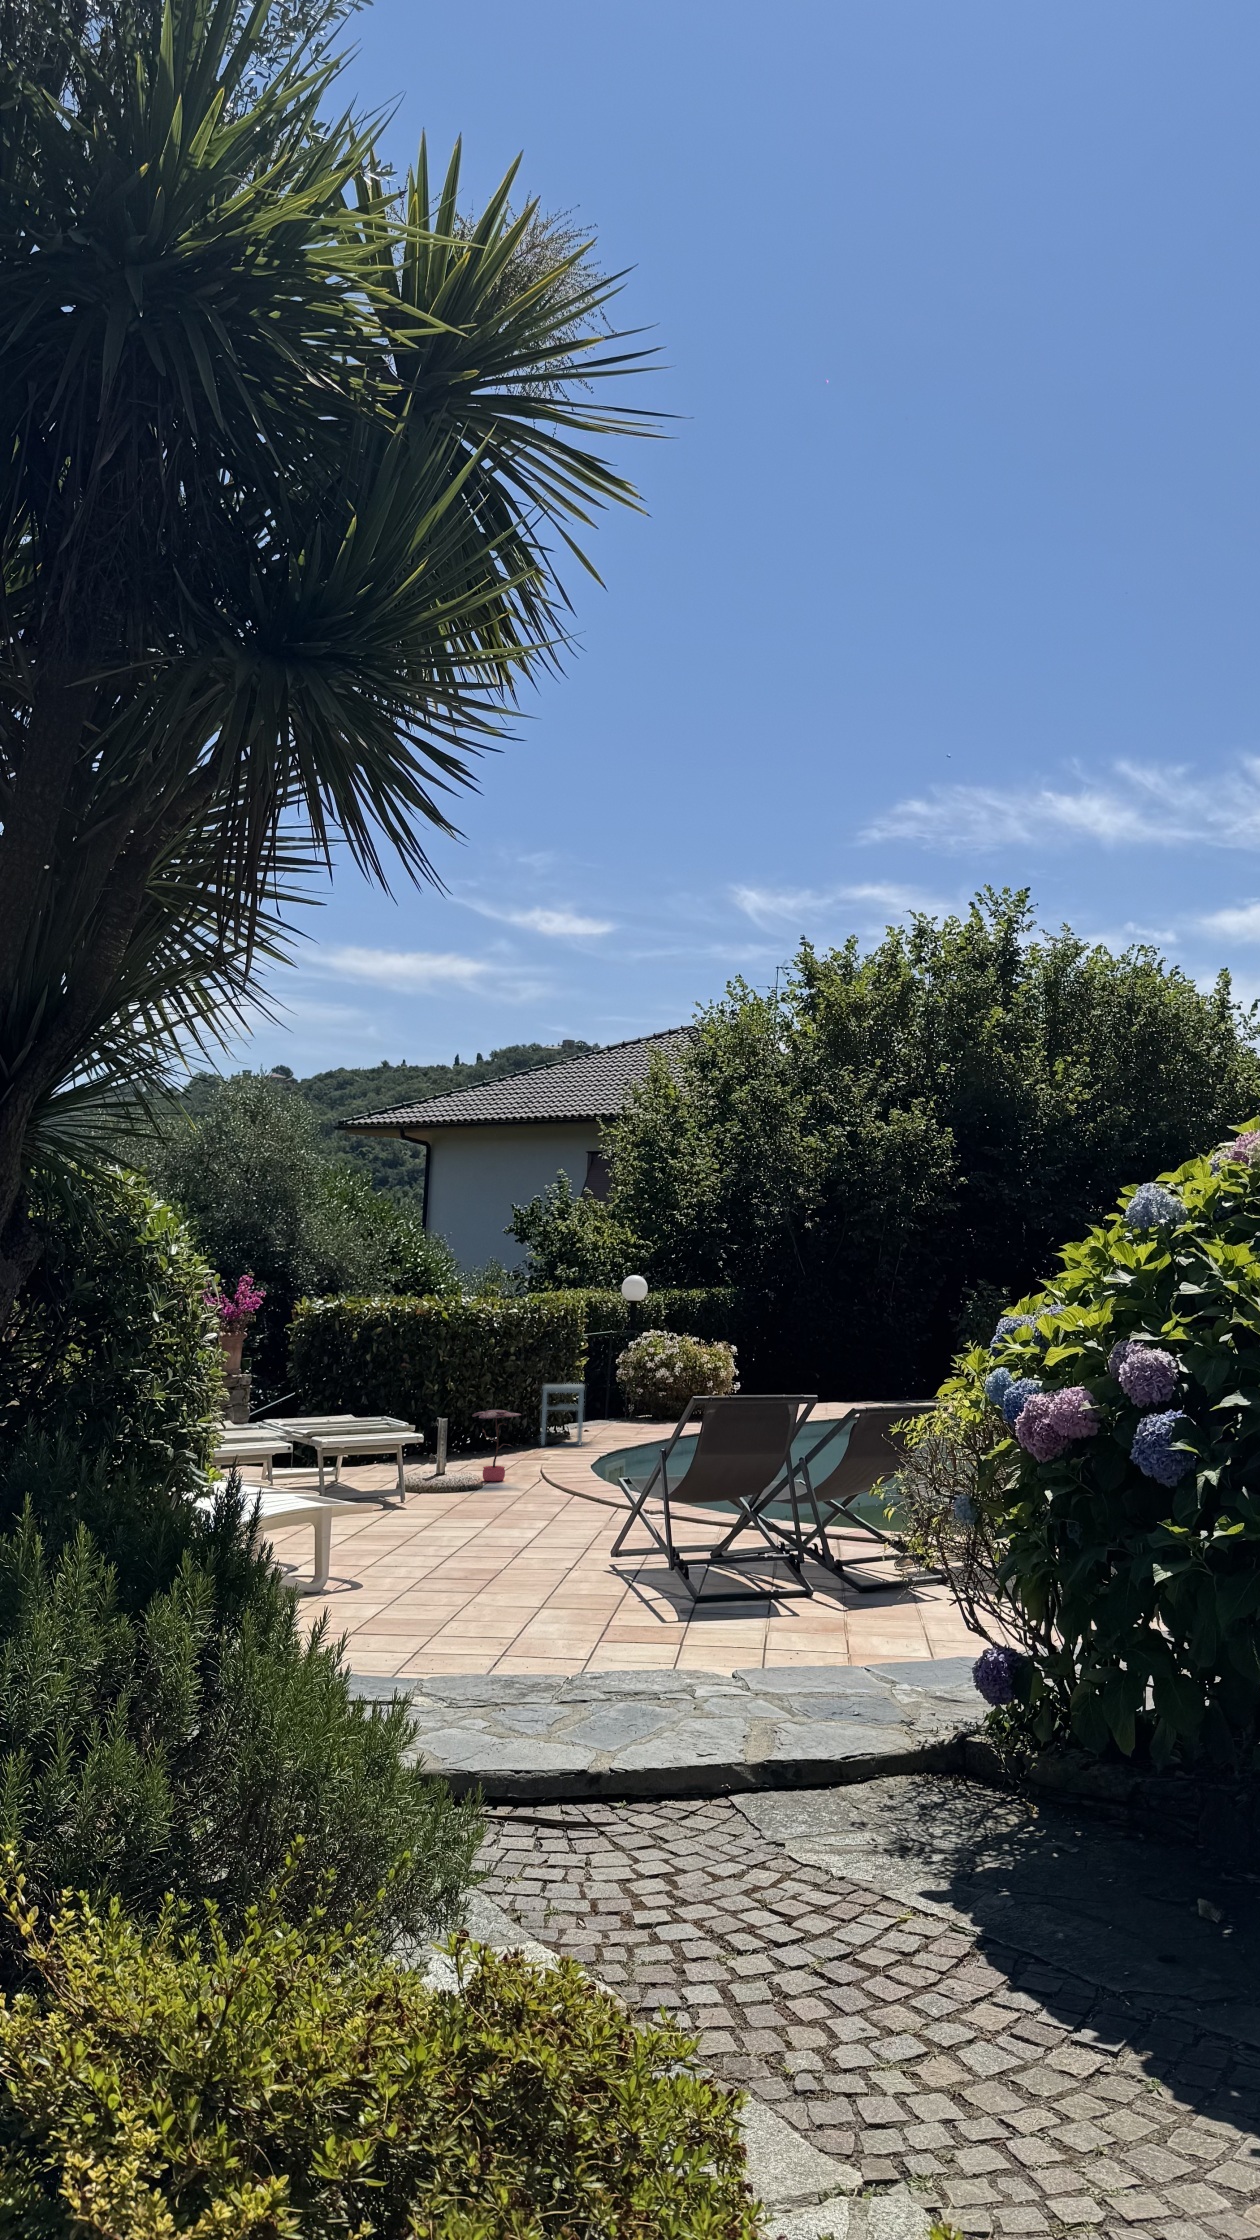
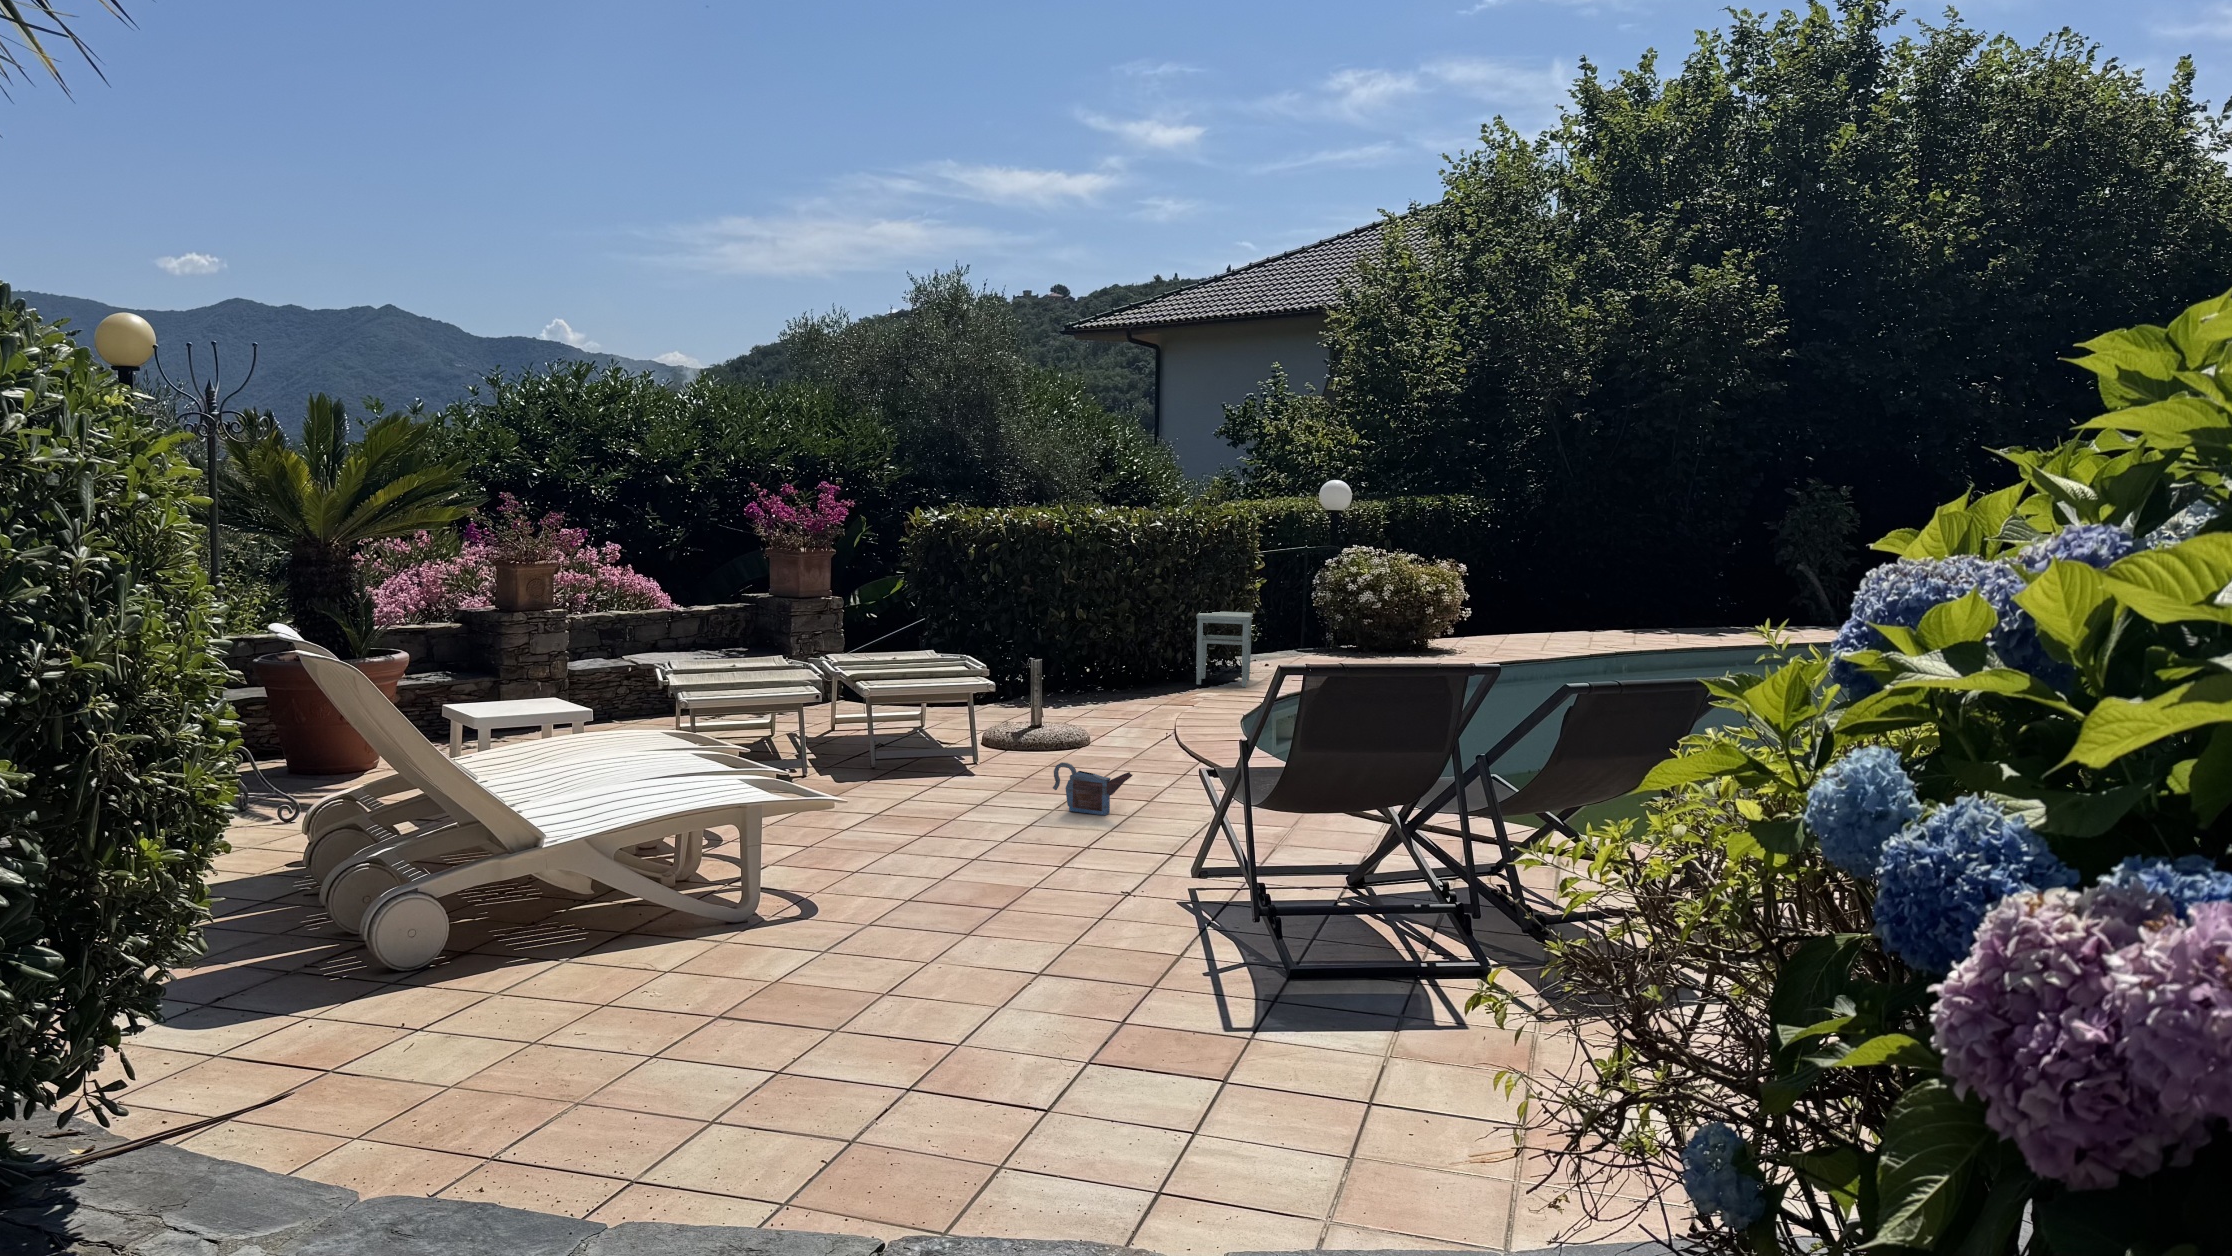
potted plant: present [472,1410,521,1481] -> none [1069,655,1129,744]
watering can: none [497,1477,557,1514] -> present [1053,762,1133,815]

